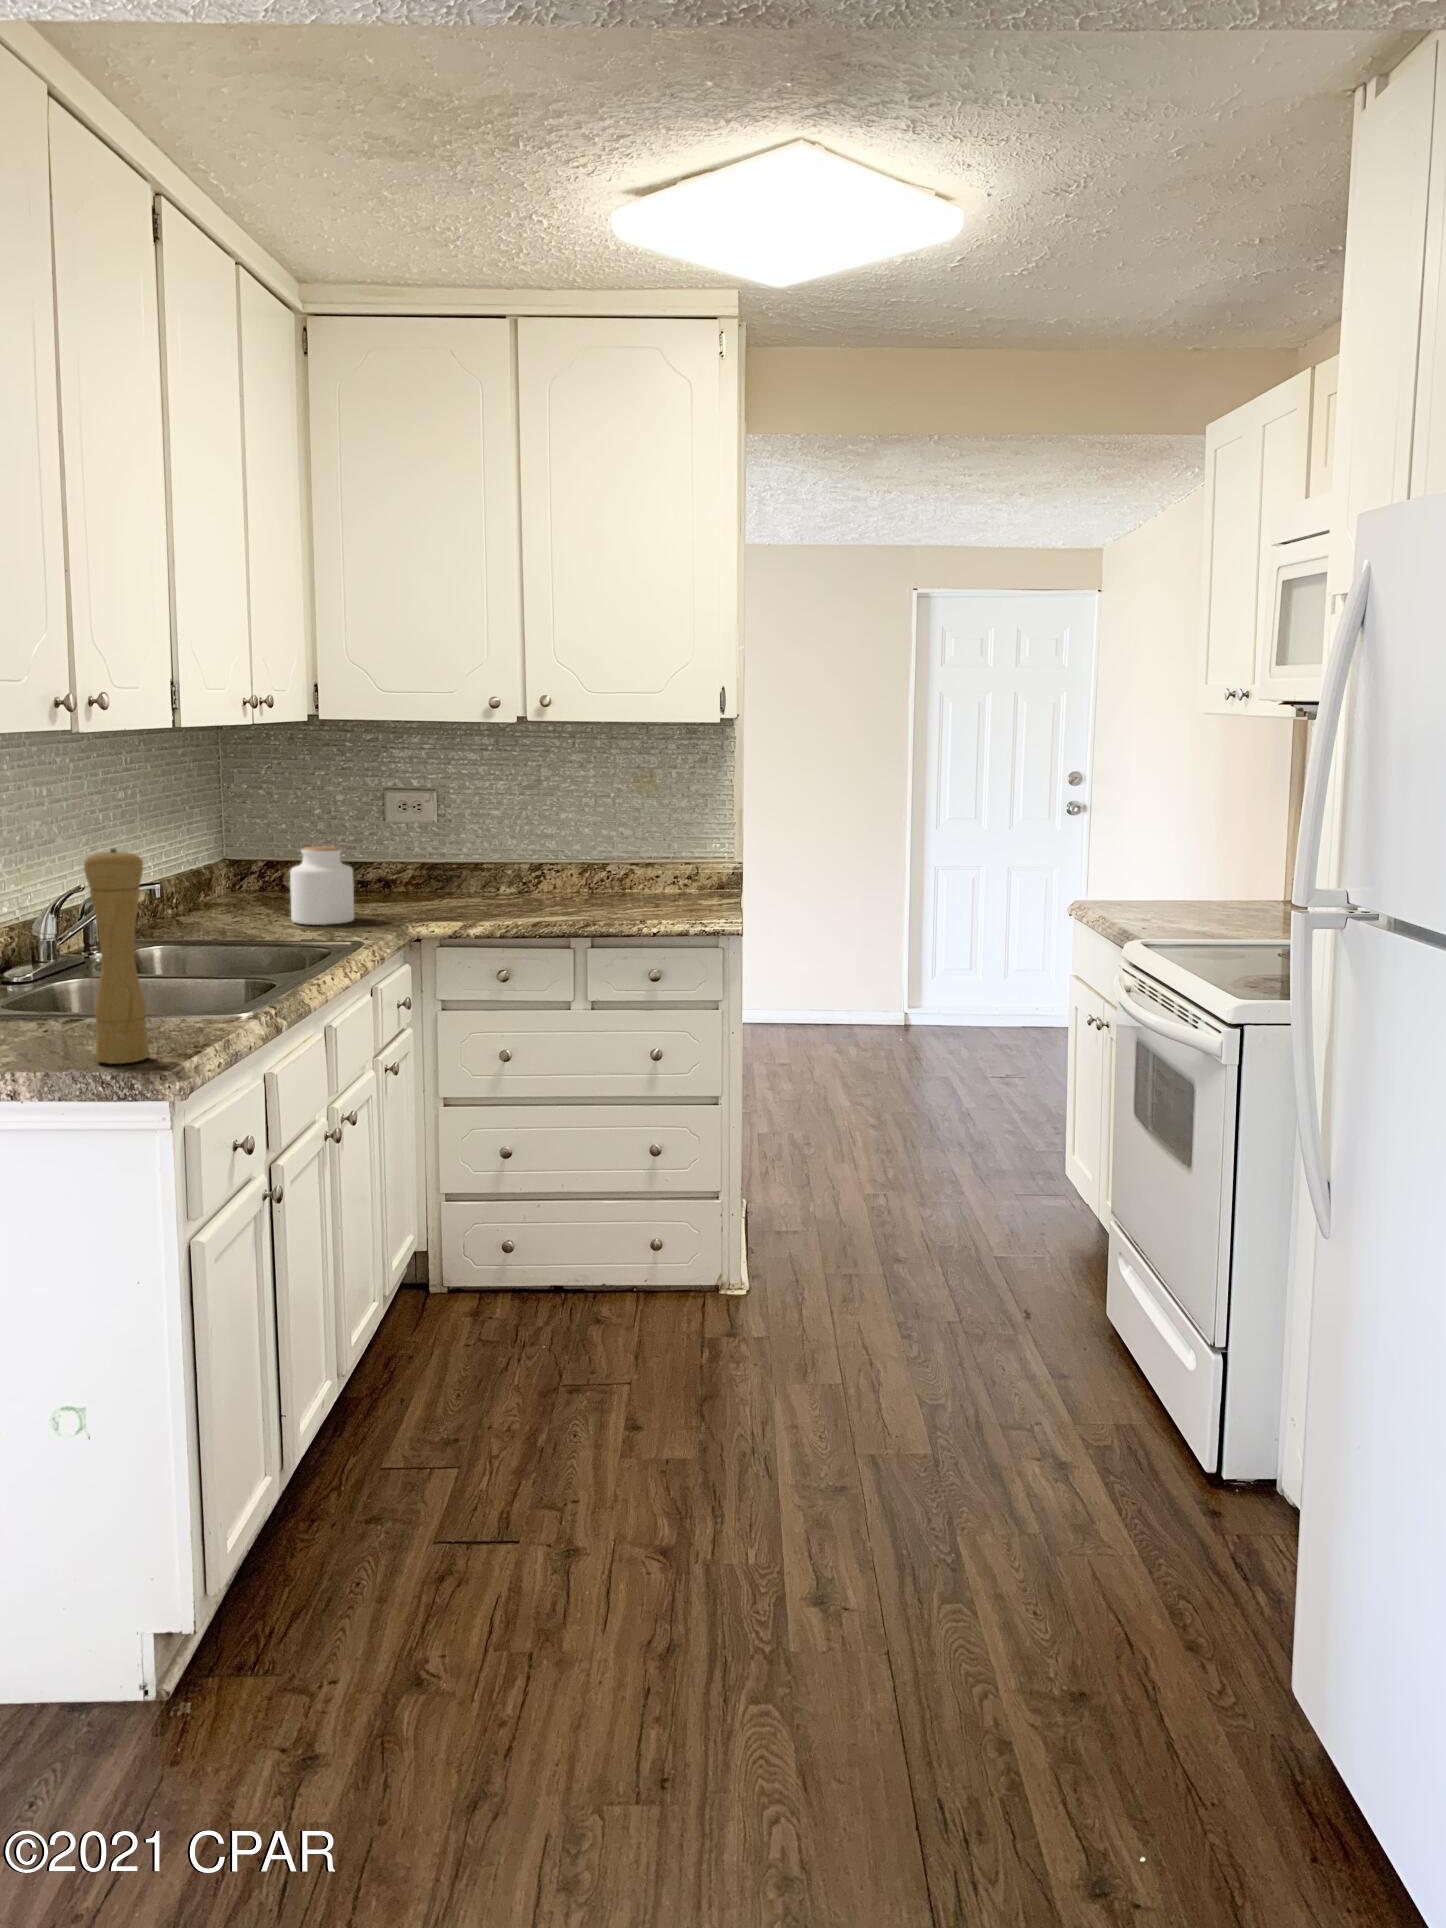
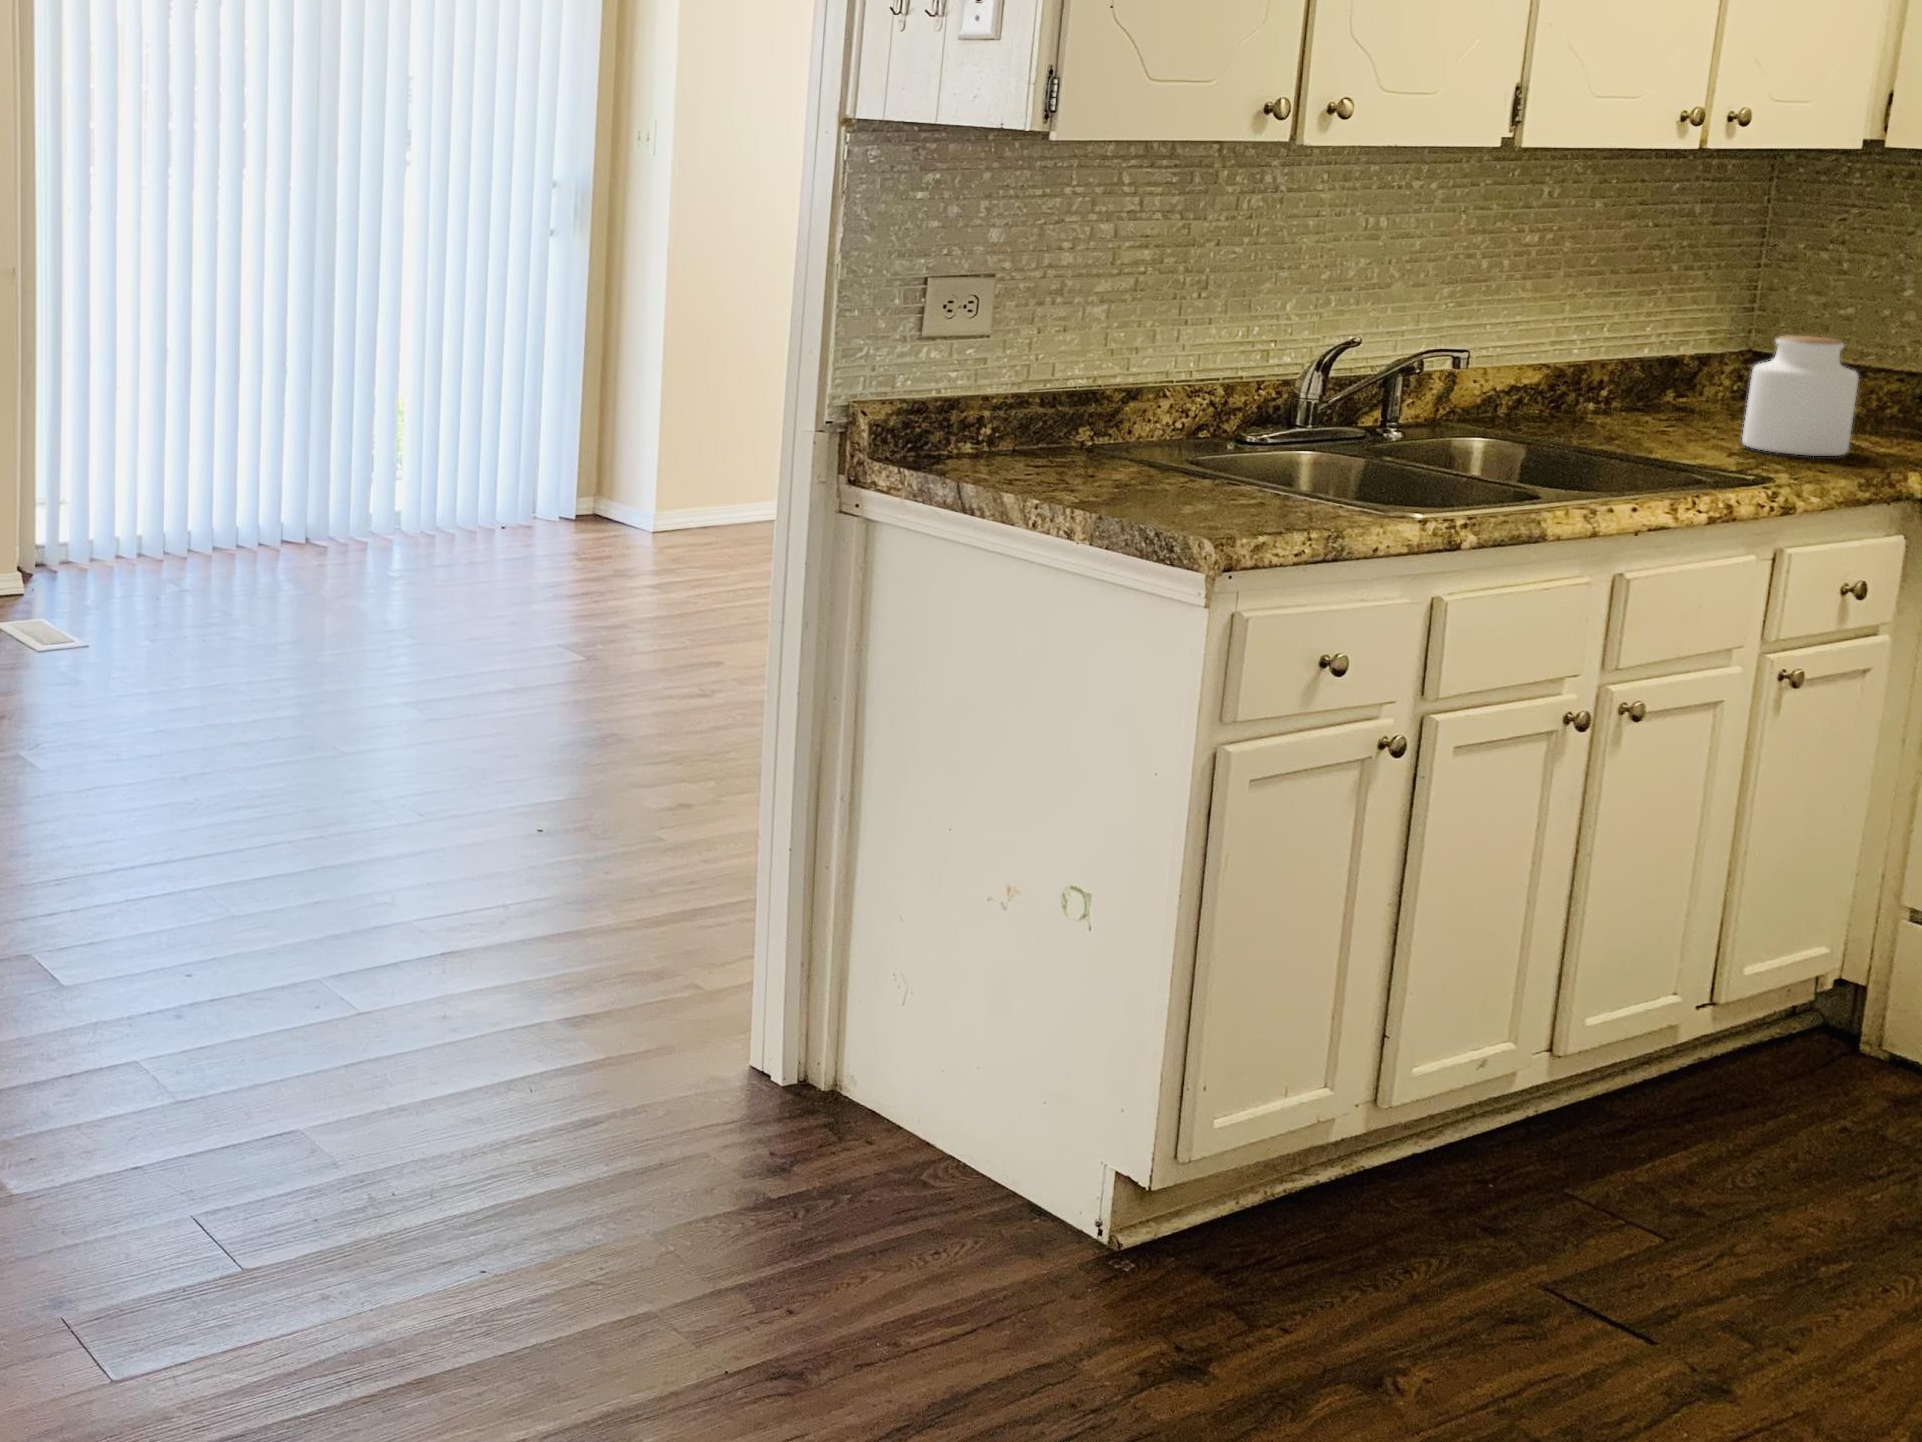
pepper mill: present [84,848,149,1064] -> none [1159,278,1242,524]

